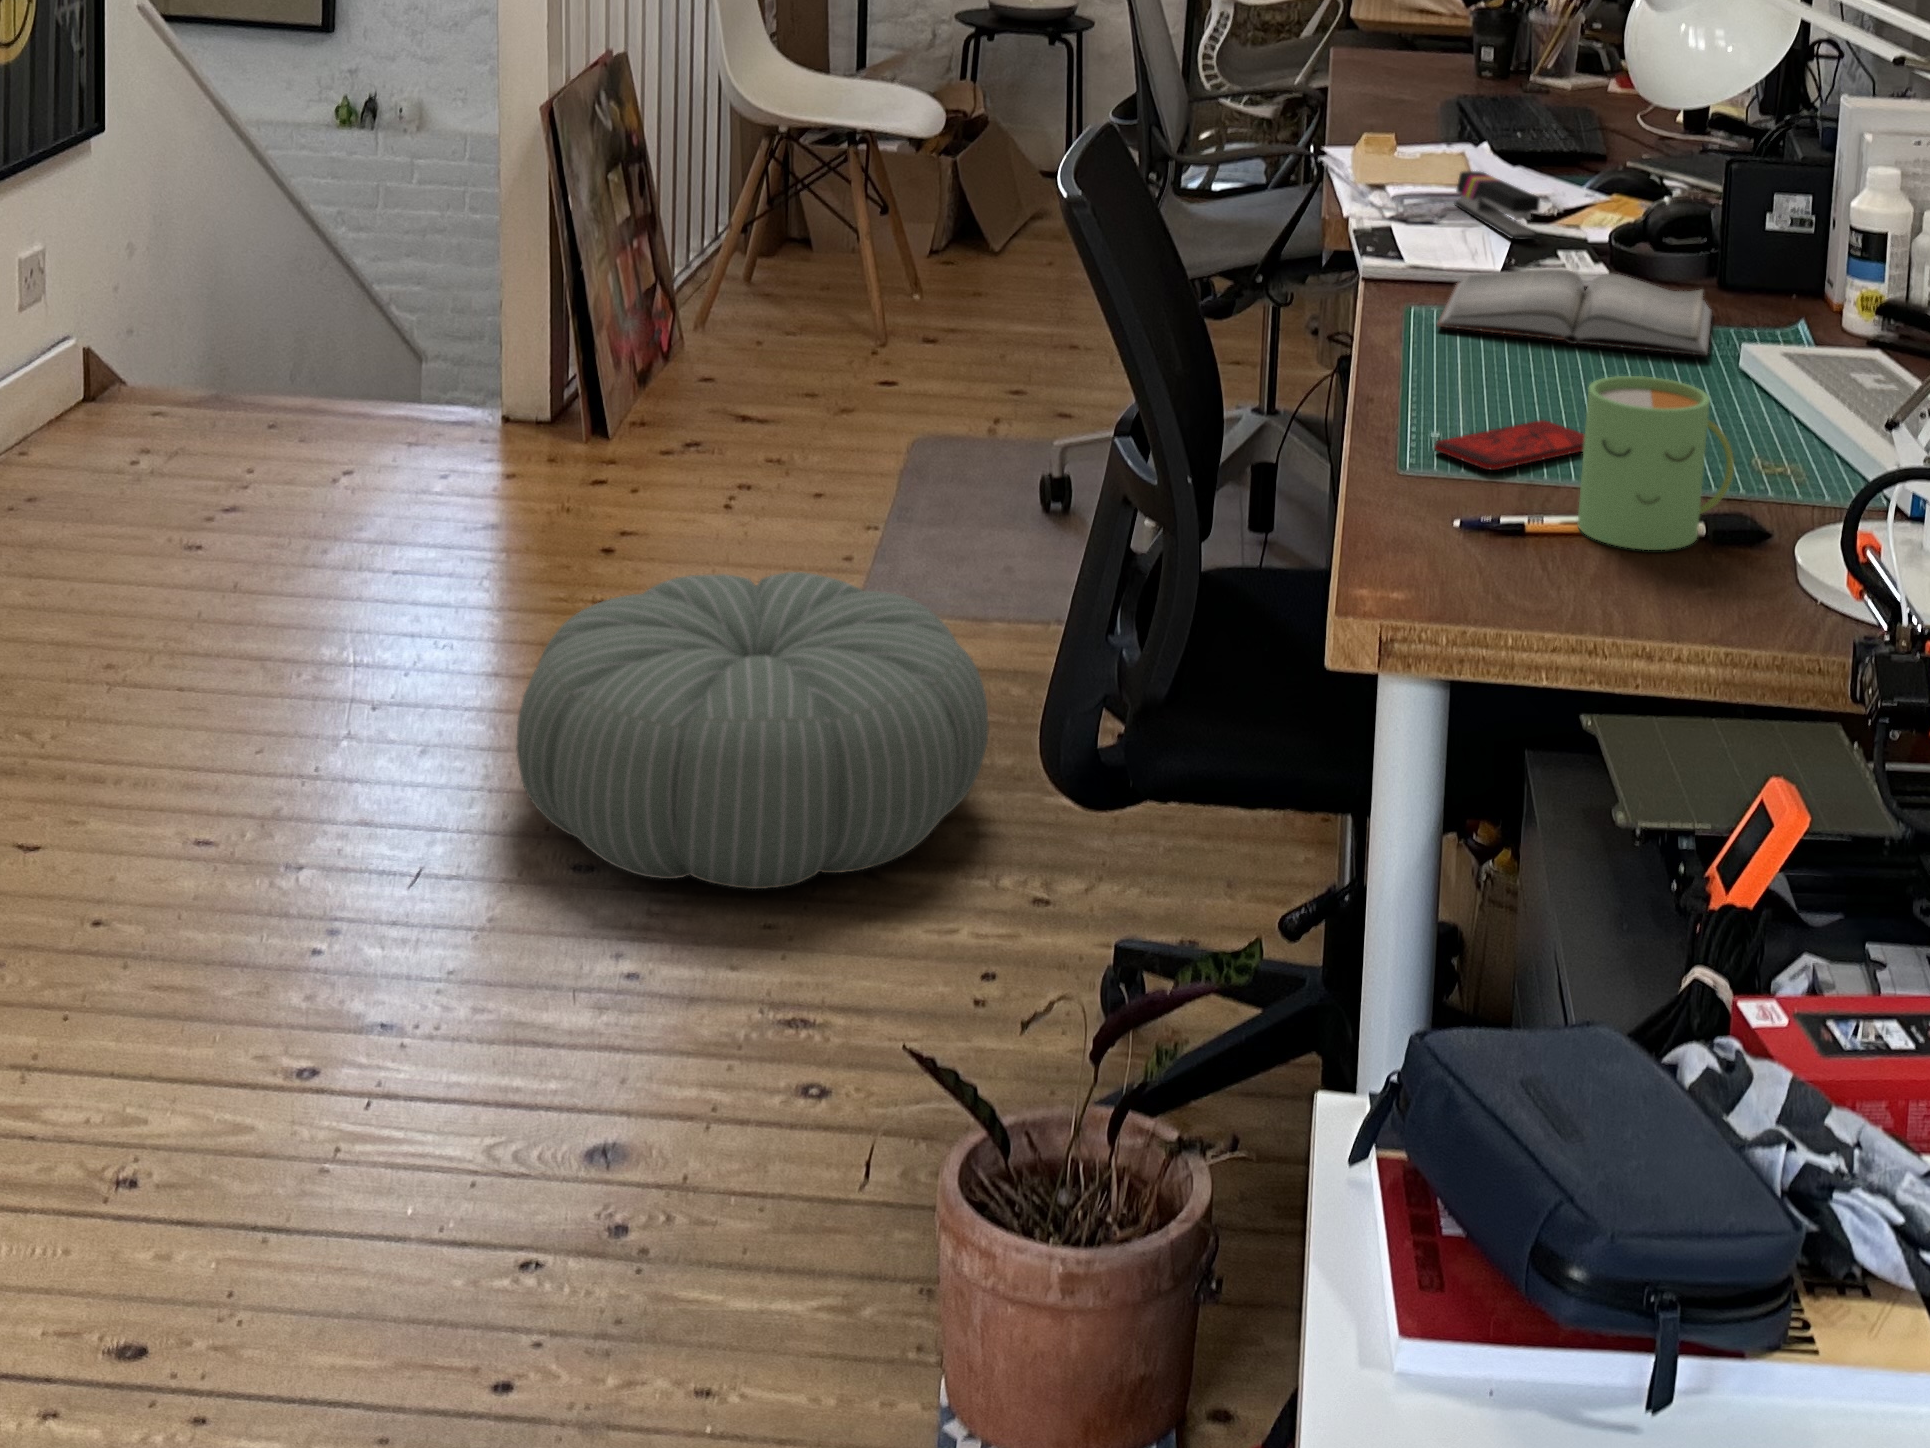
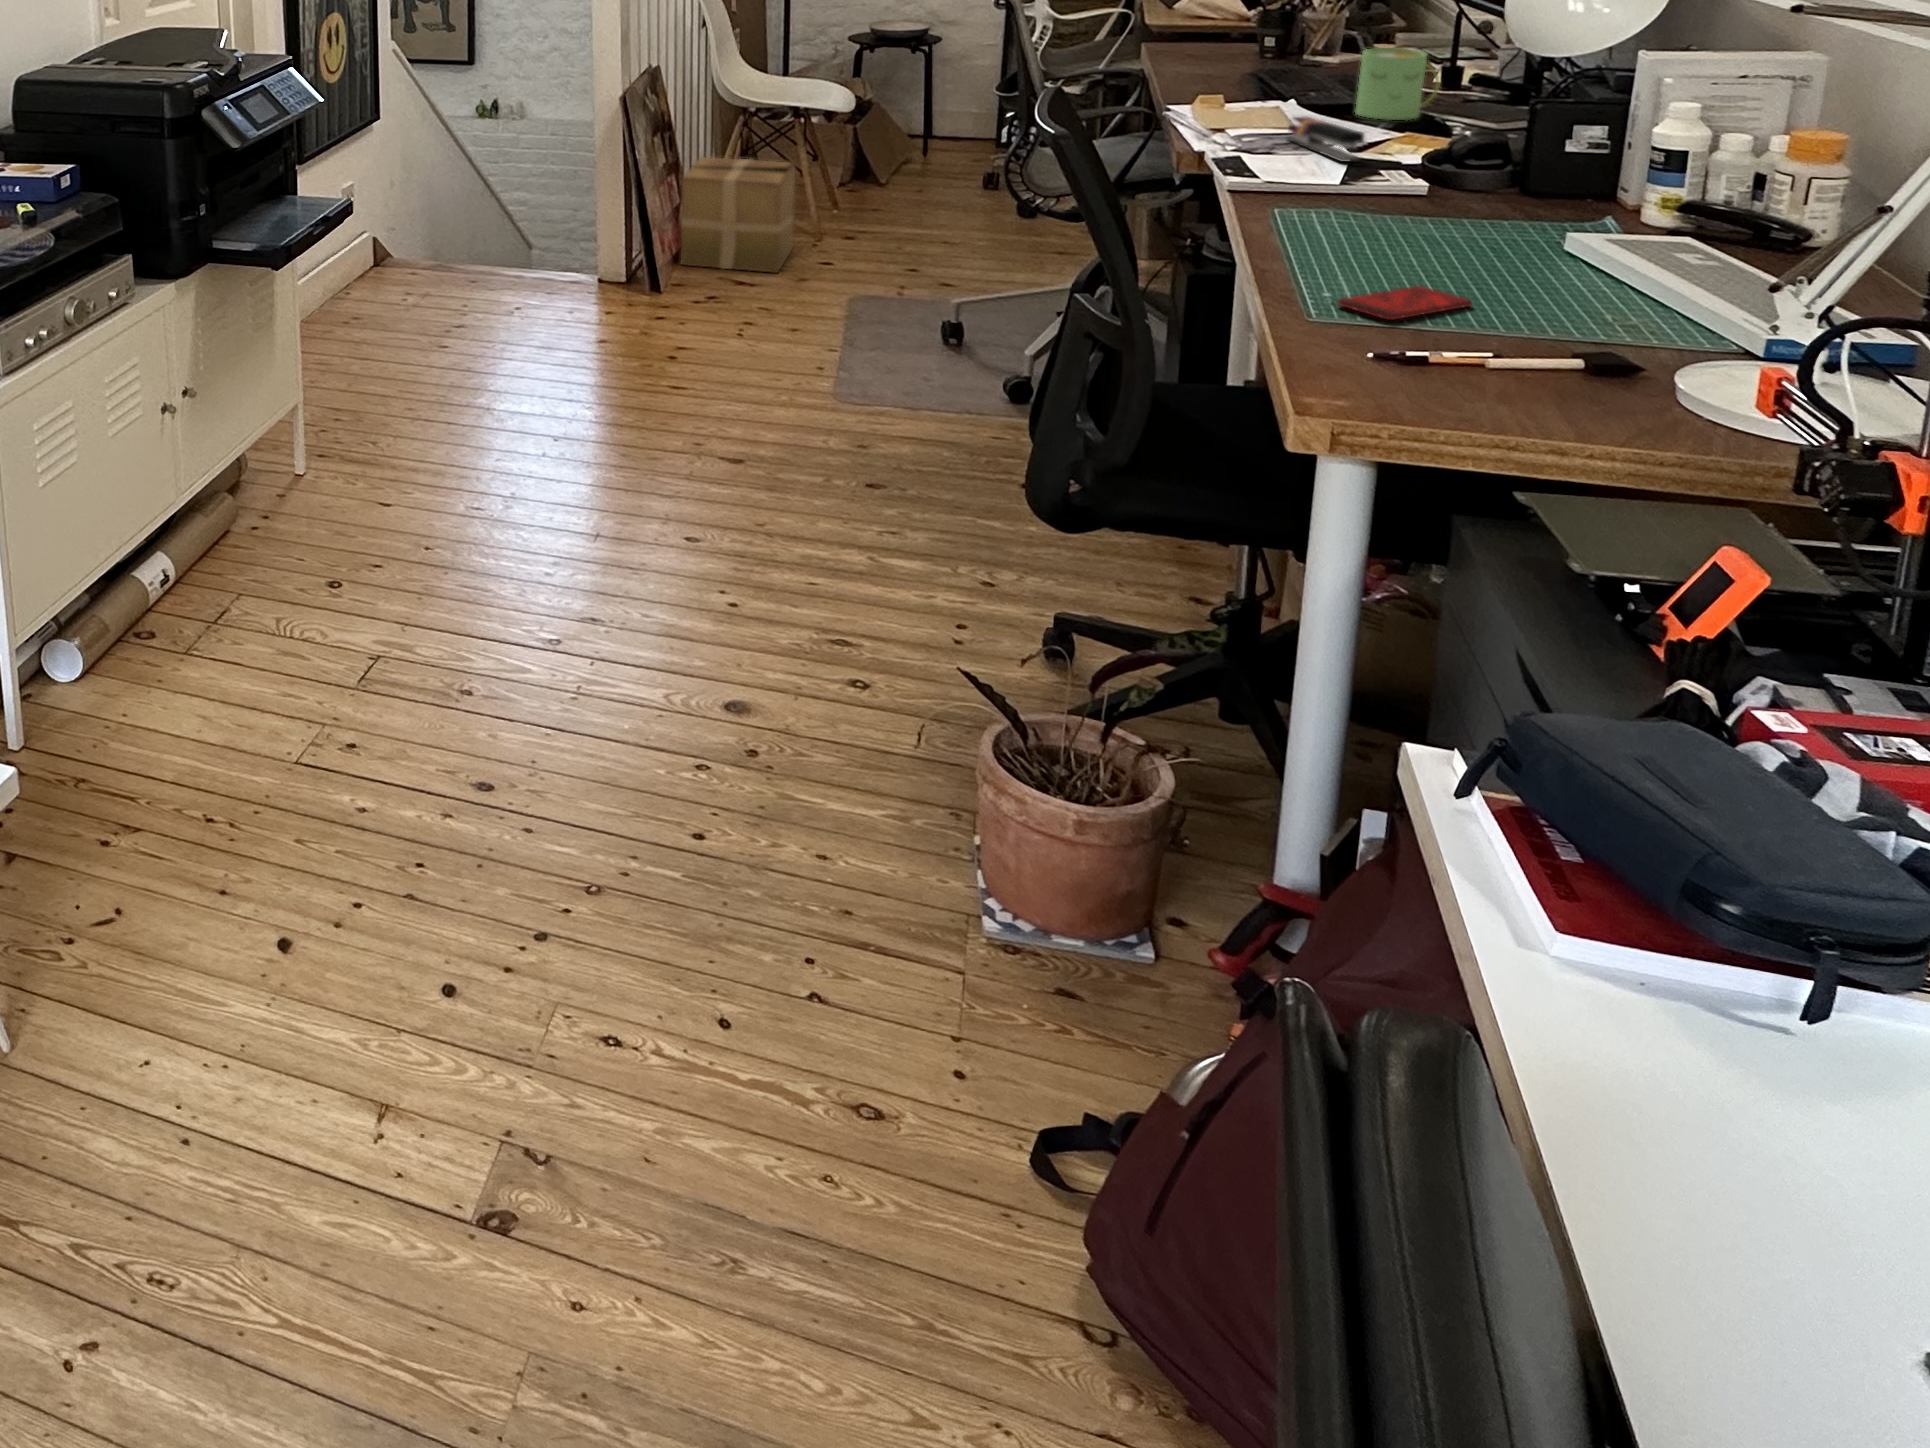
cardboard box: none [648,213,843,410] -> present [681,157,795,272]
hardback book: present [1437,269,1712,355] -> none [1306,182,1539,242]
mug: present [1578,376,1734,550] -> present [1356,48,1439,120]
pouf: present [516,572,988,889] -> none [646,370,938,556]

